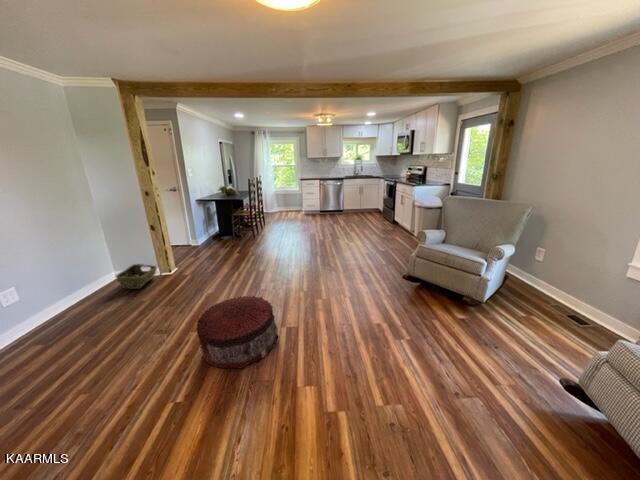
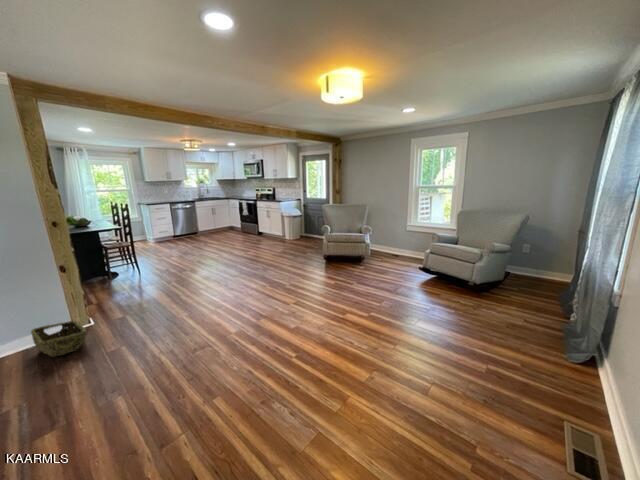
pouf: present [197,296,278,368] -> none [249,286,308,338]

